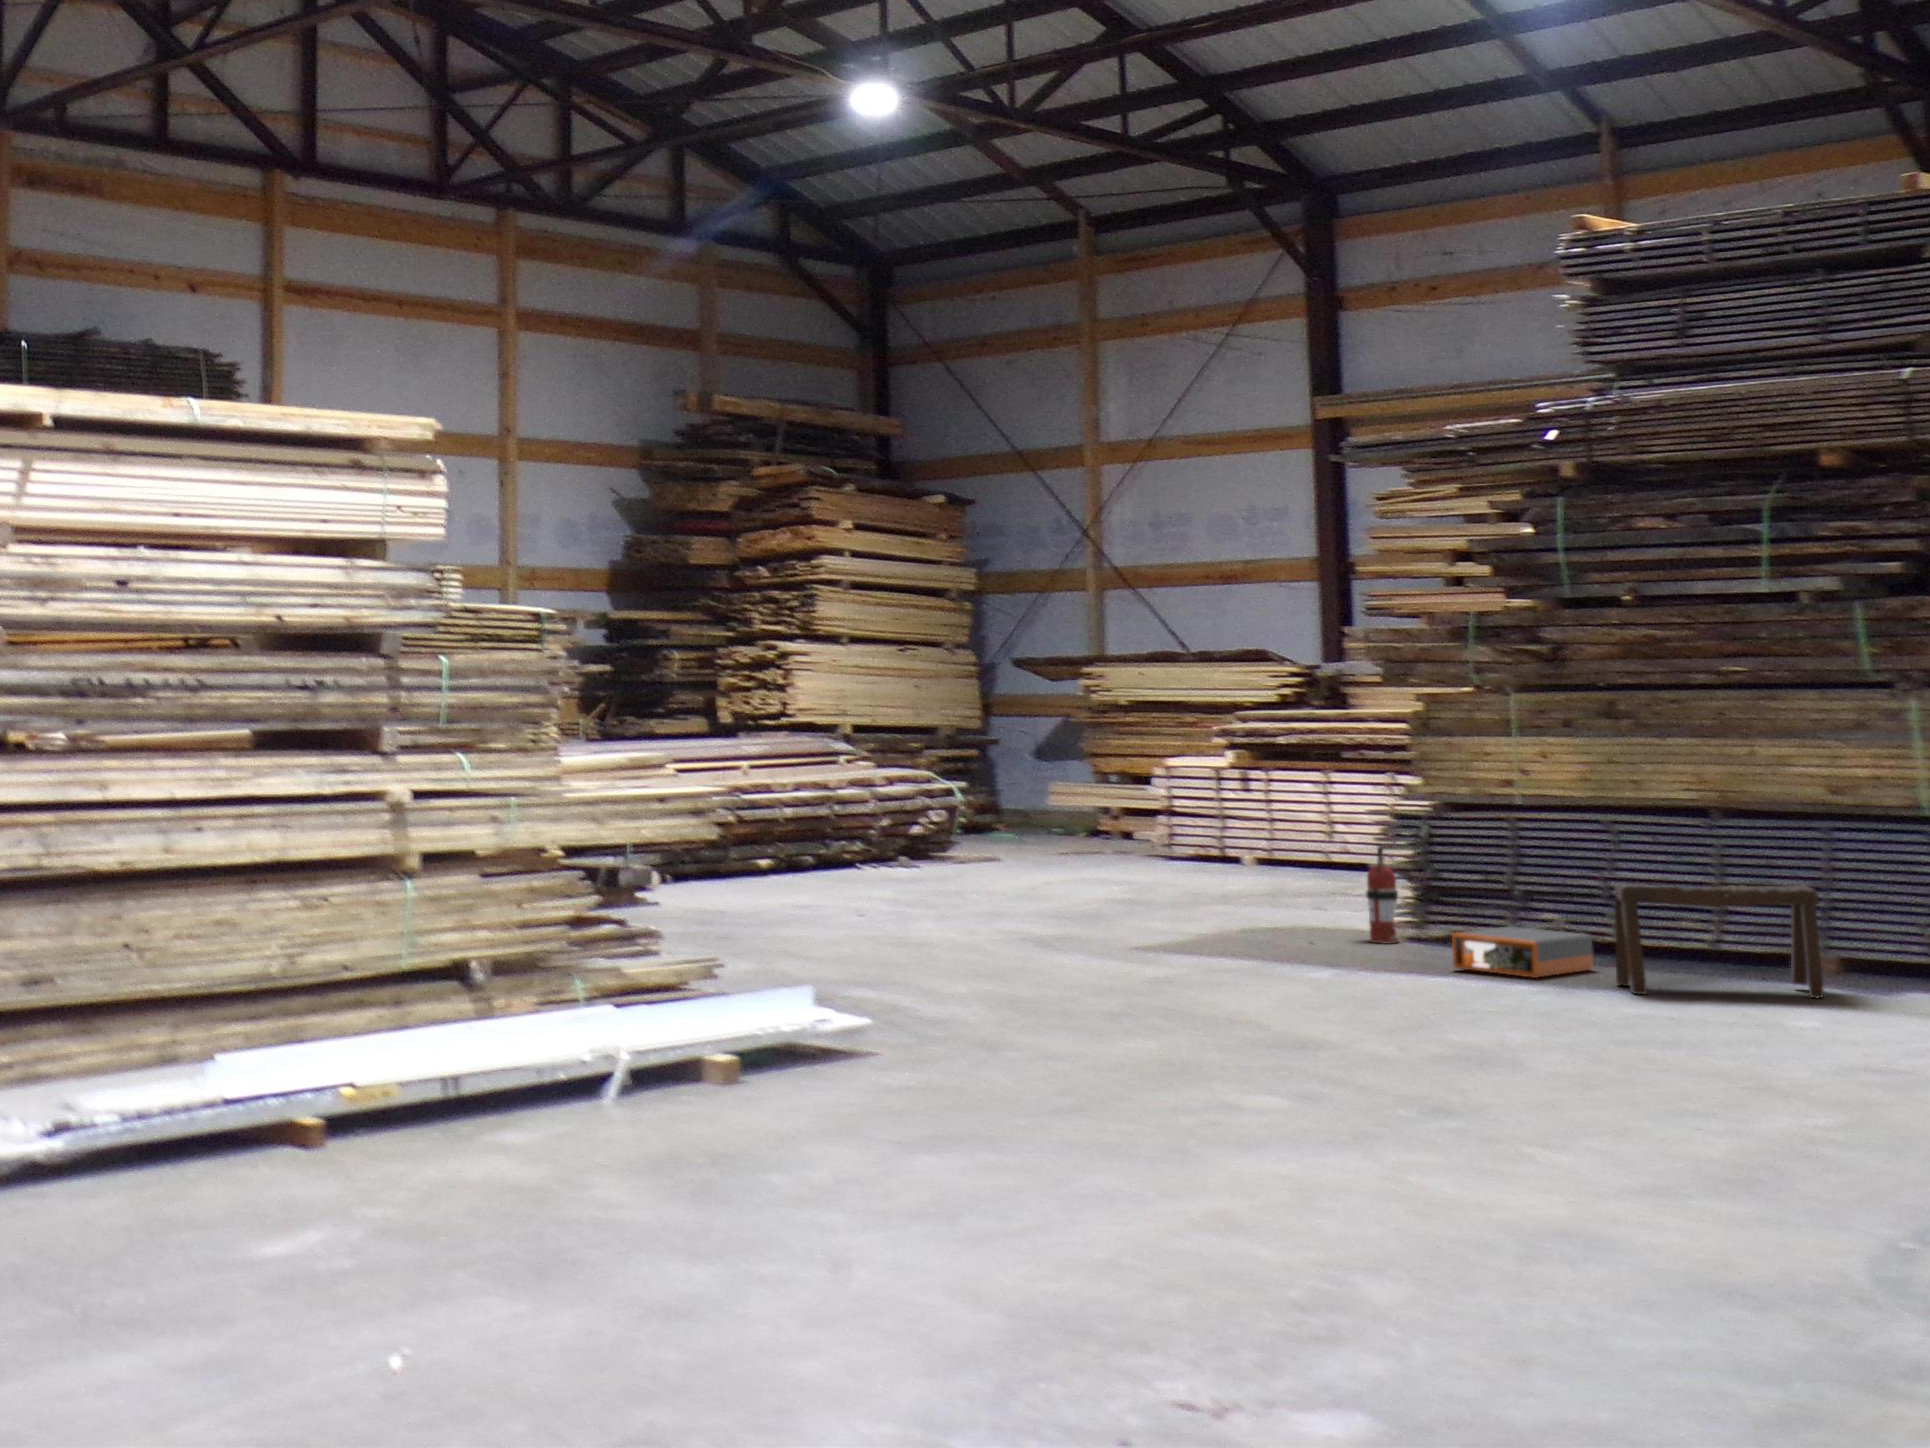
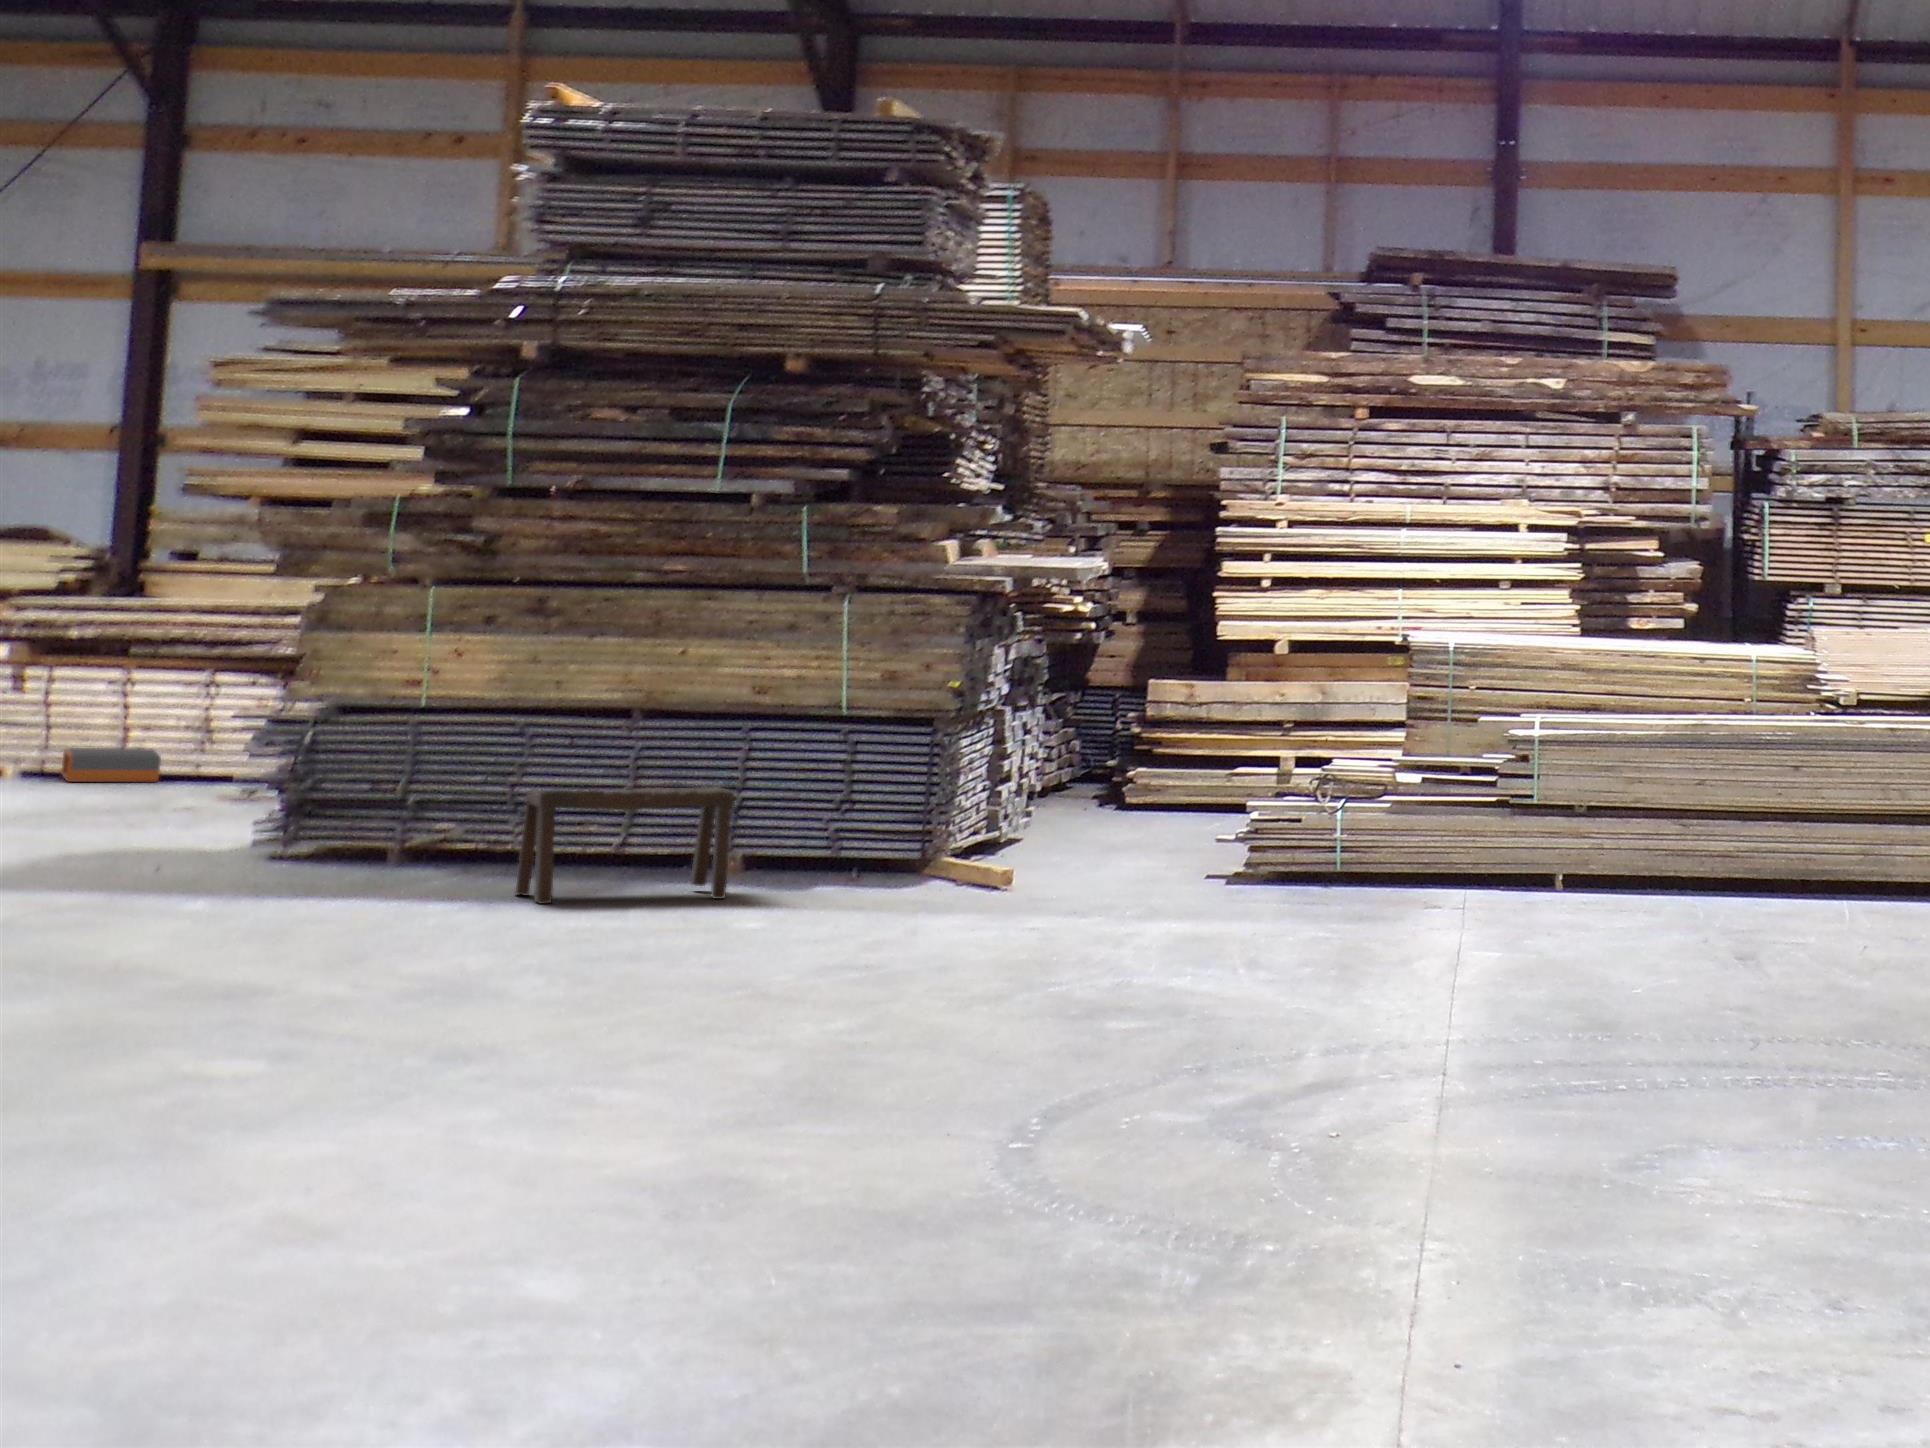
fire extinguisher: present [1366,847,1399,944] -> none [213,752,255,861]
storage box: present [1452,926,1593,978] -> present [61,748,161,782]

